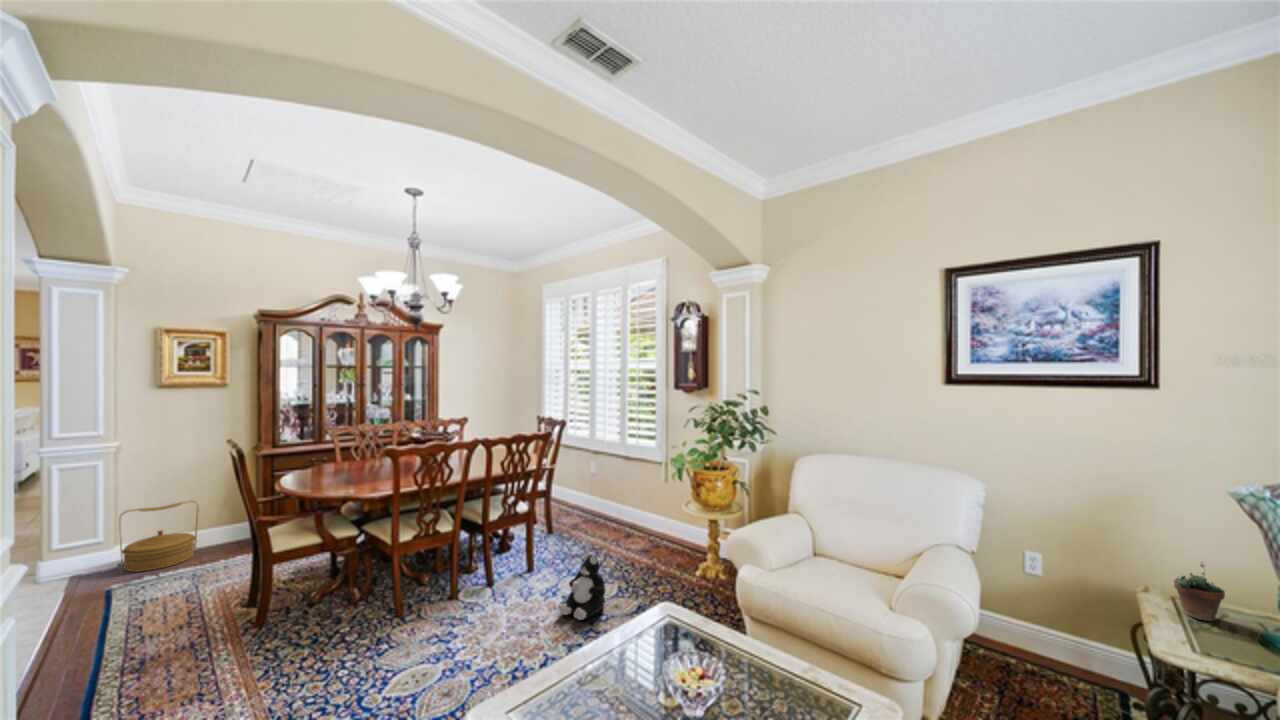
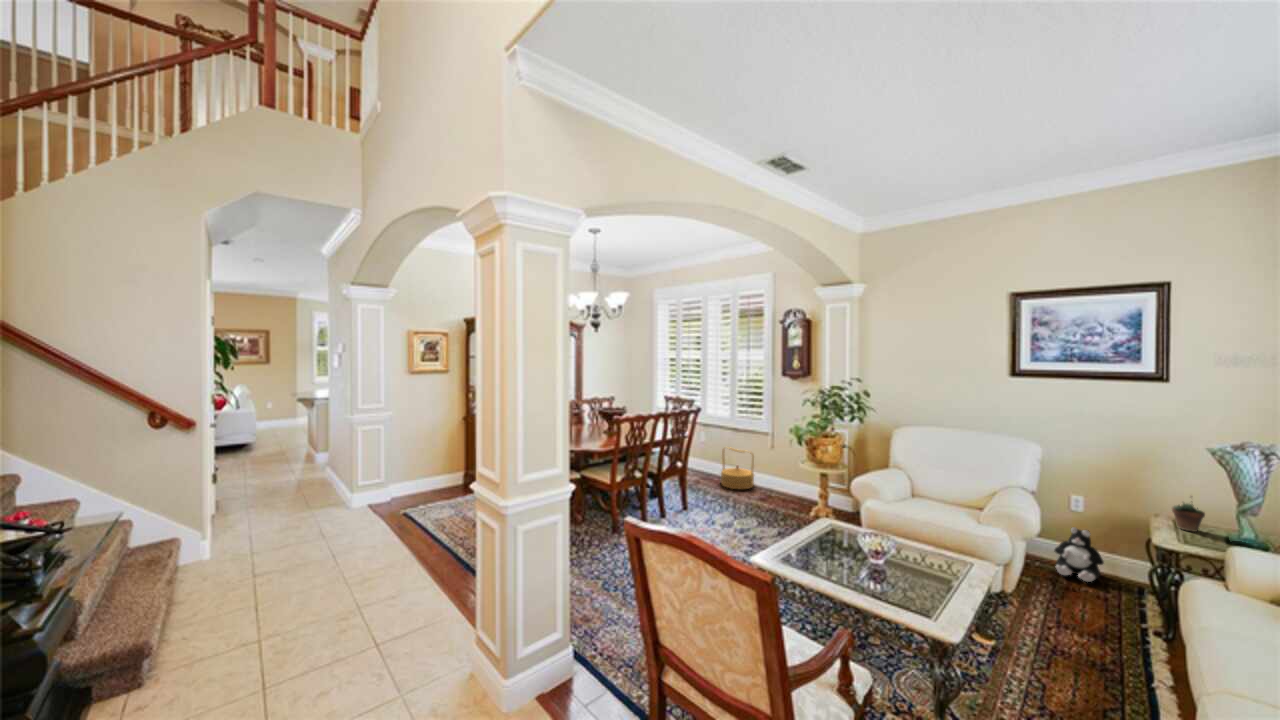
woven basket: present [119,501,199,572] -> present [721,448,754,489]
plush toy: present [558,554,605,620] -> present [1054,527,1104,582]

